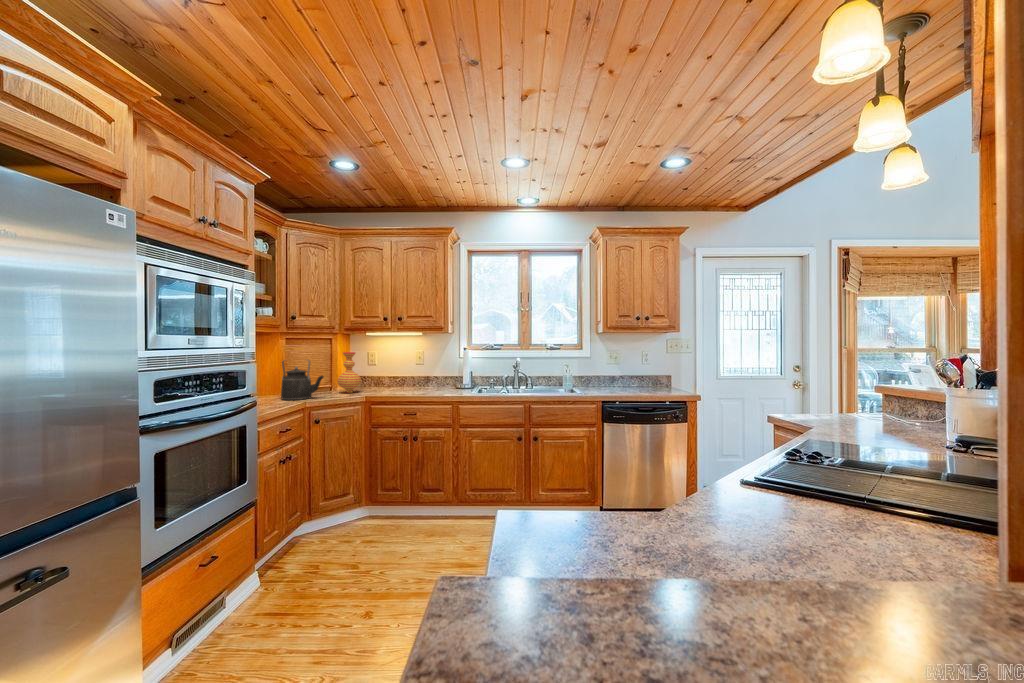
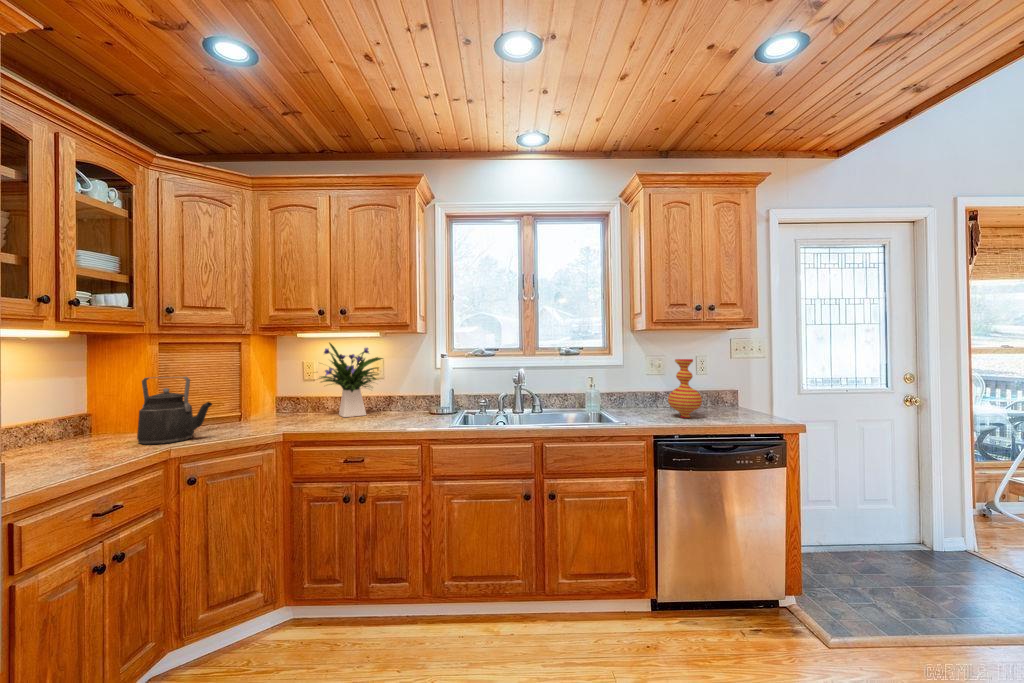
flower arrangement: none [377,339,425,389] -> present [319,343,383,417]
vase: present [337,352,361,393] -> present [668,359,702,418]

